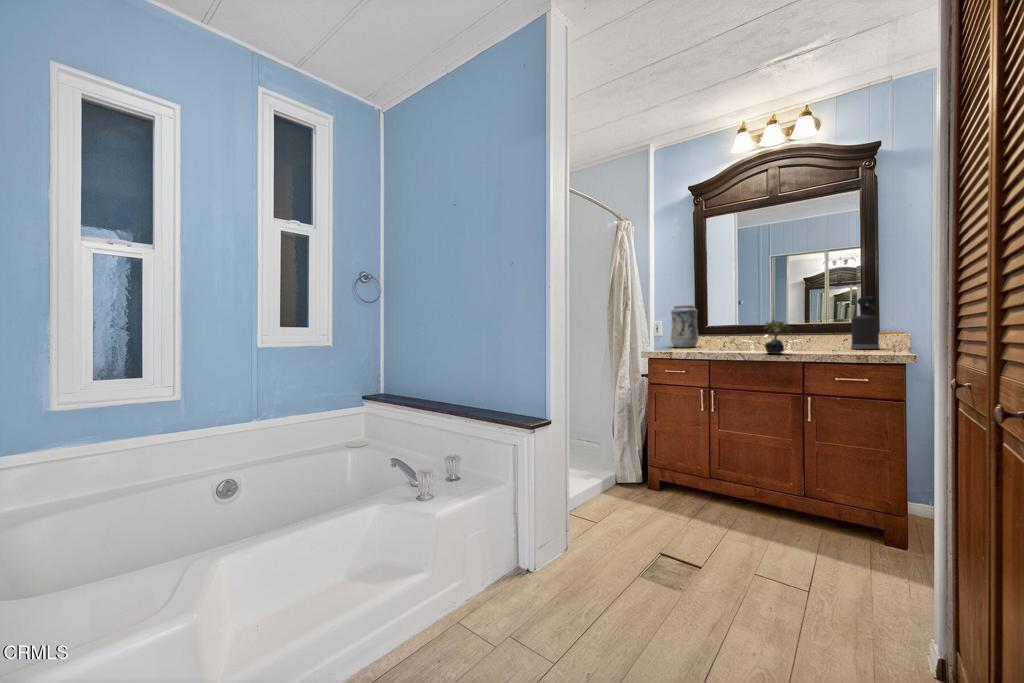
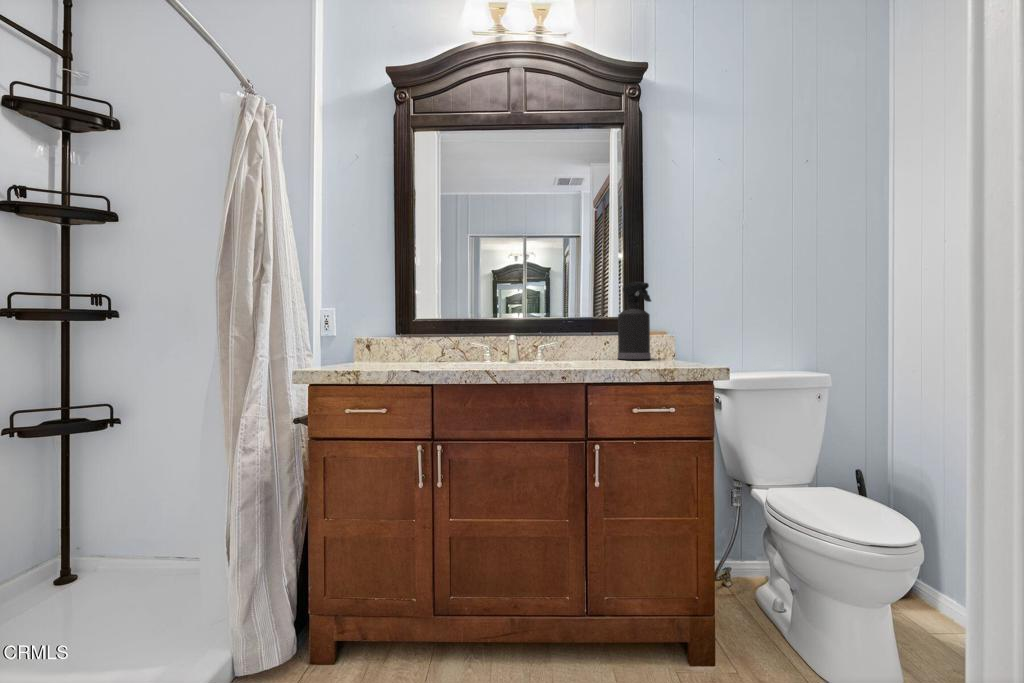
decorative vase: present [671,305,698,347] -> none [352,281,401,359]
succulent plant: present [765,320,791,354] -> none [522,309,565,370]

